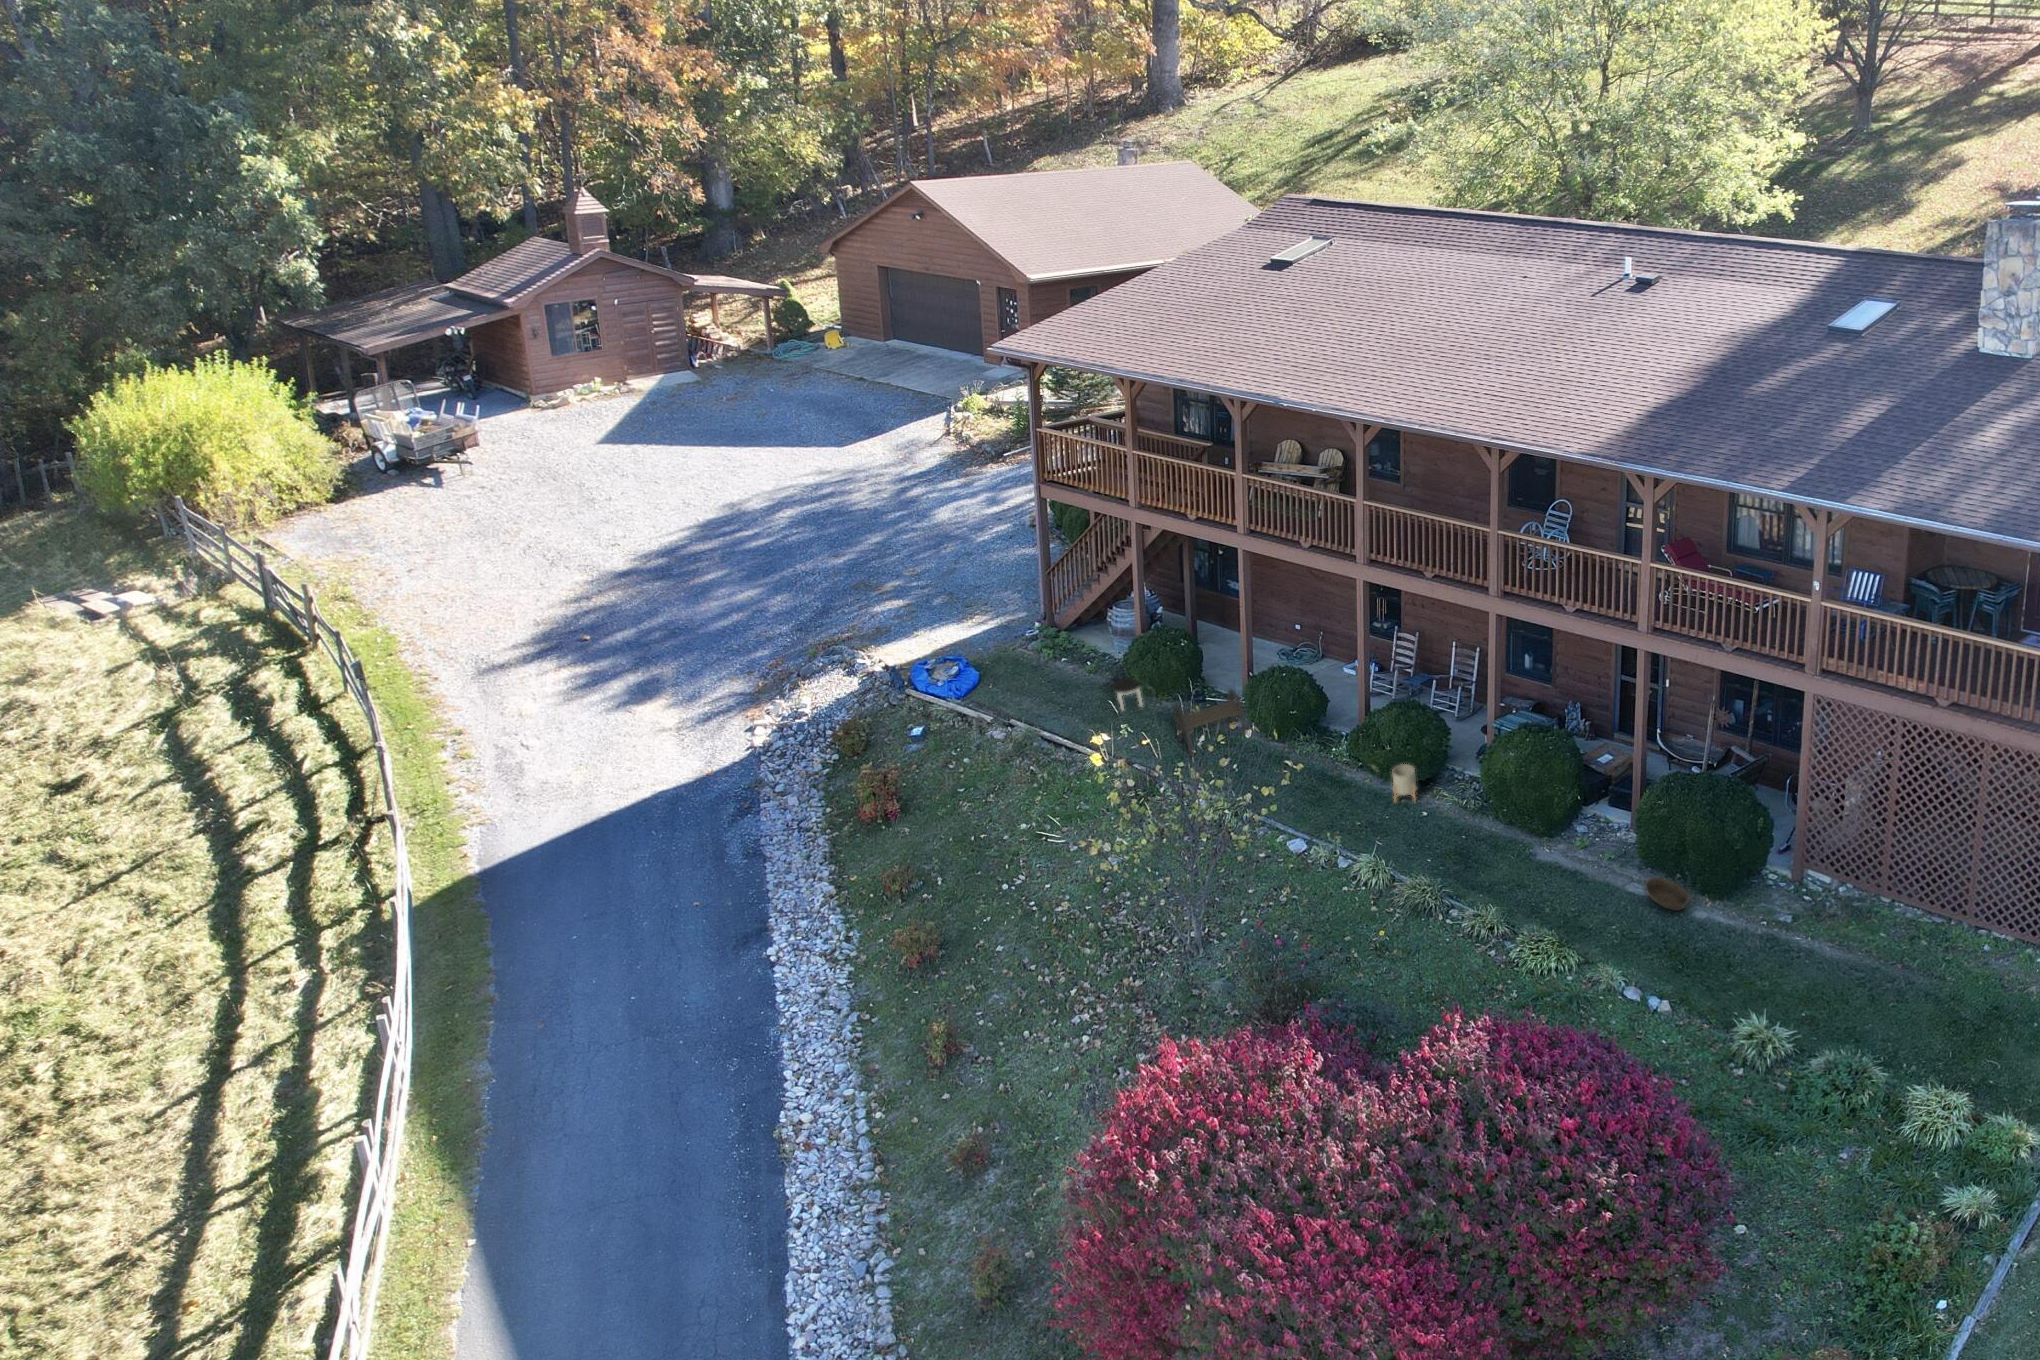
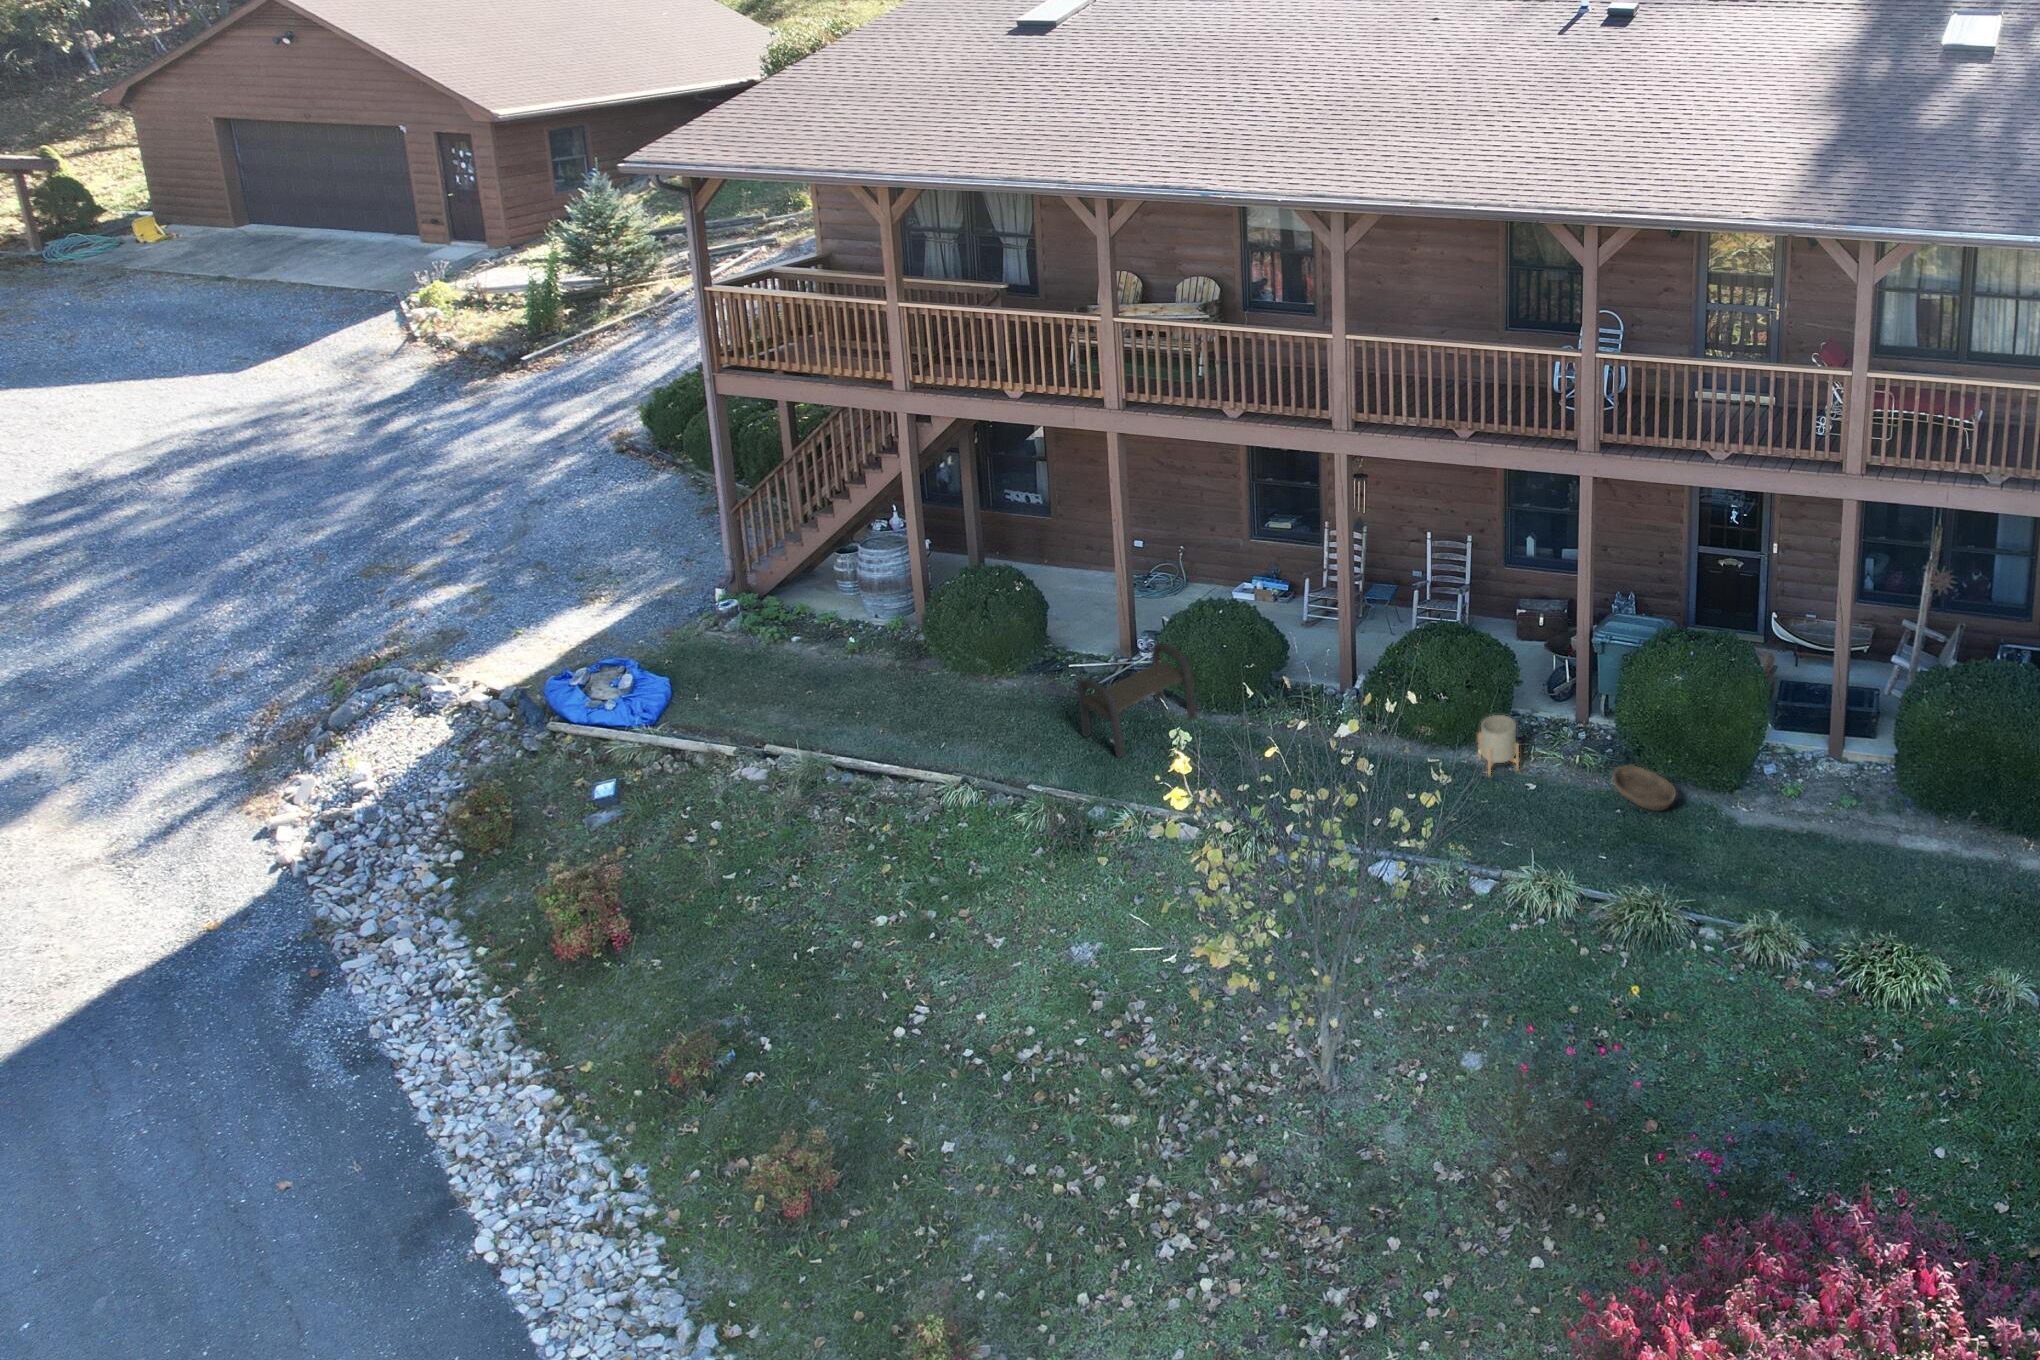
round table: present [1112,677,1142,710] -> none [938,649,991,705]
basket: present [1645,877,1690,911] -> present [1613,766,1676,811]

